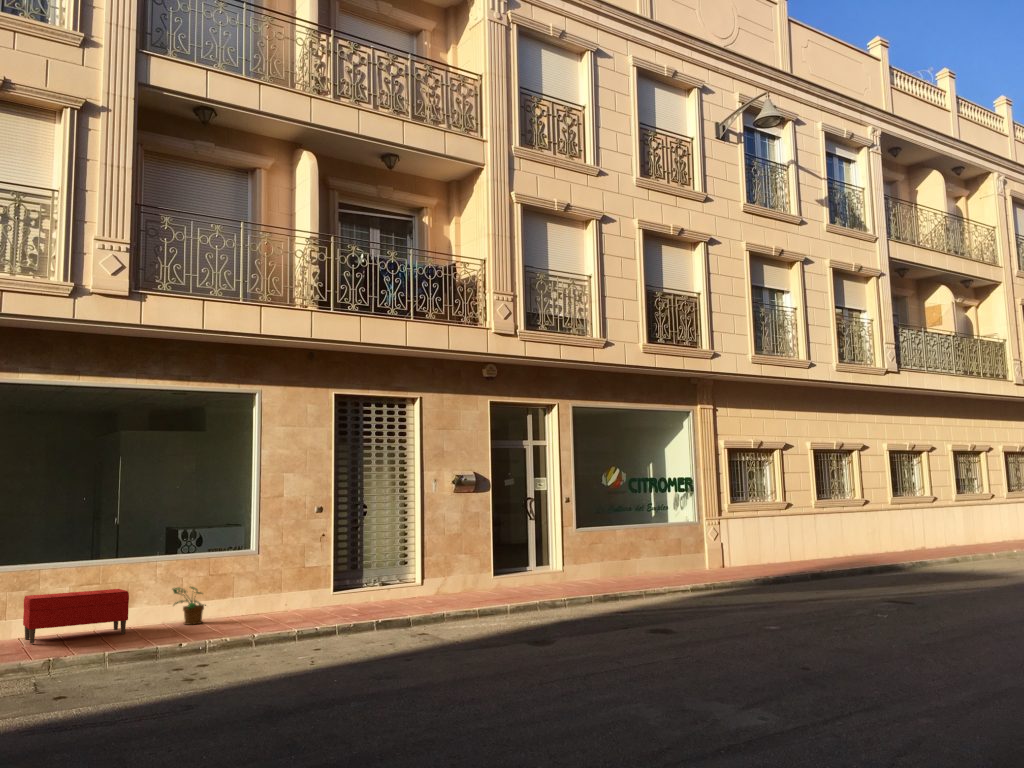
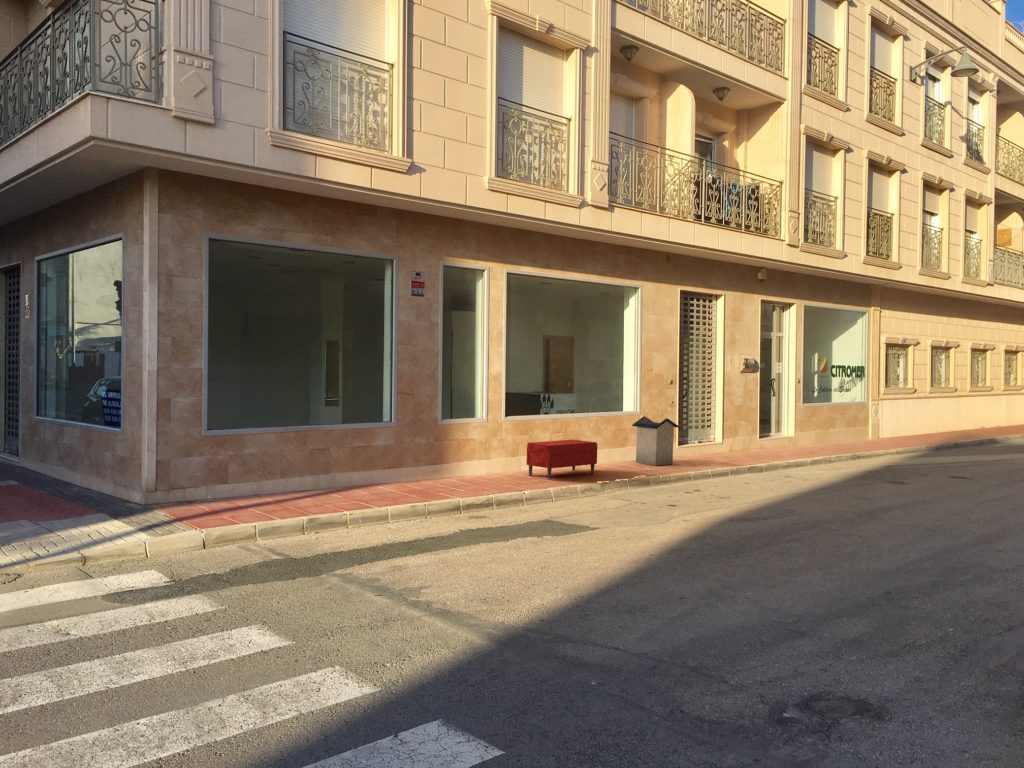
trash can: none [240,554,295,618] -> present [632,416,679,466]
potted plant: present [173,586,206,625] -> none [601,439,630,469]

